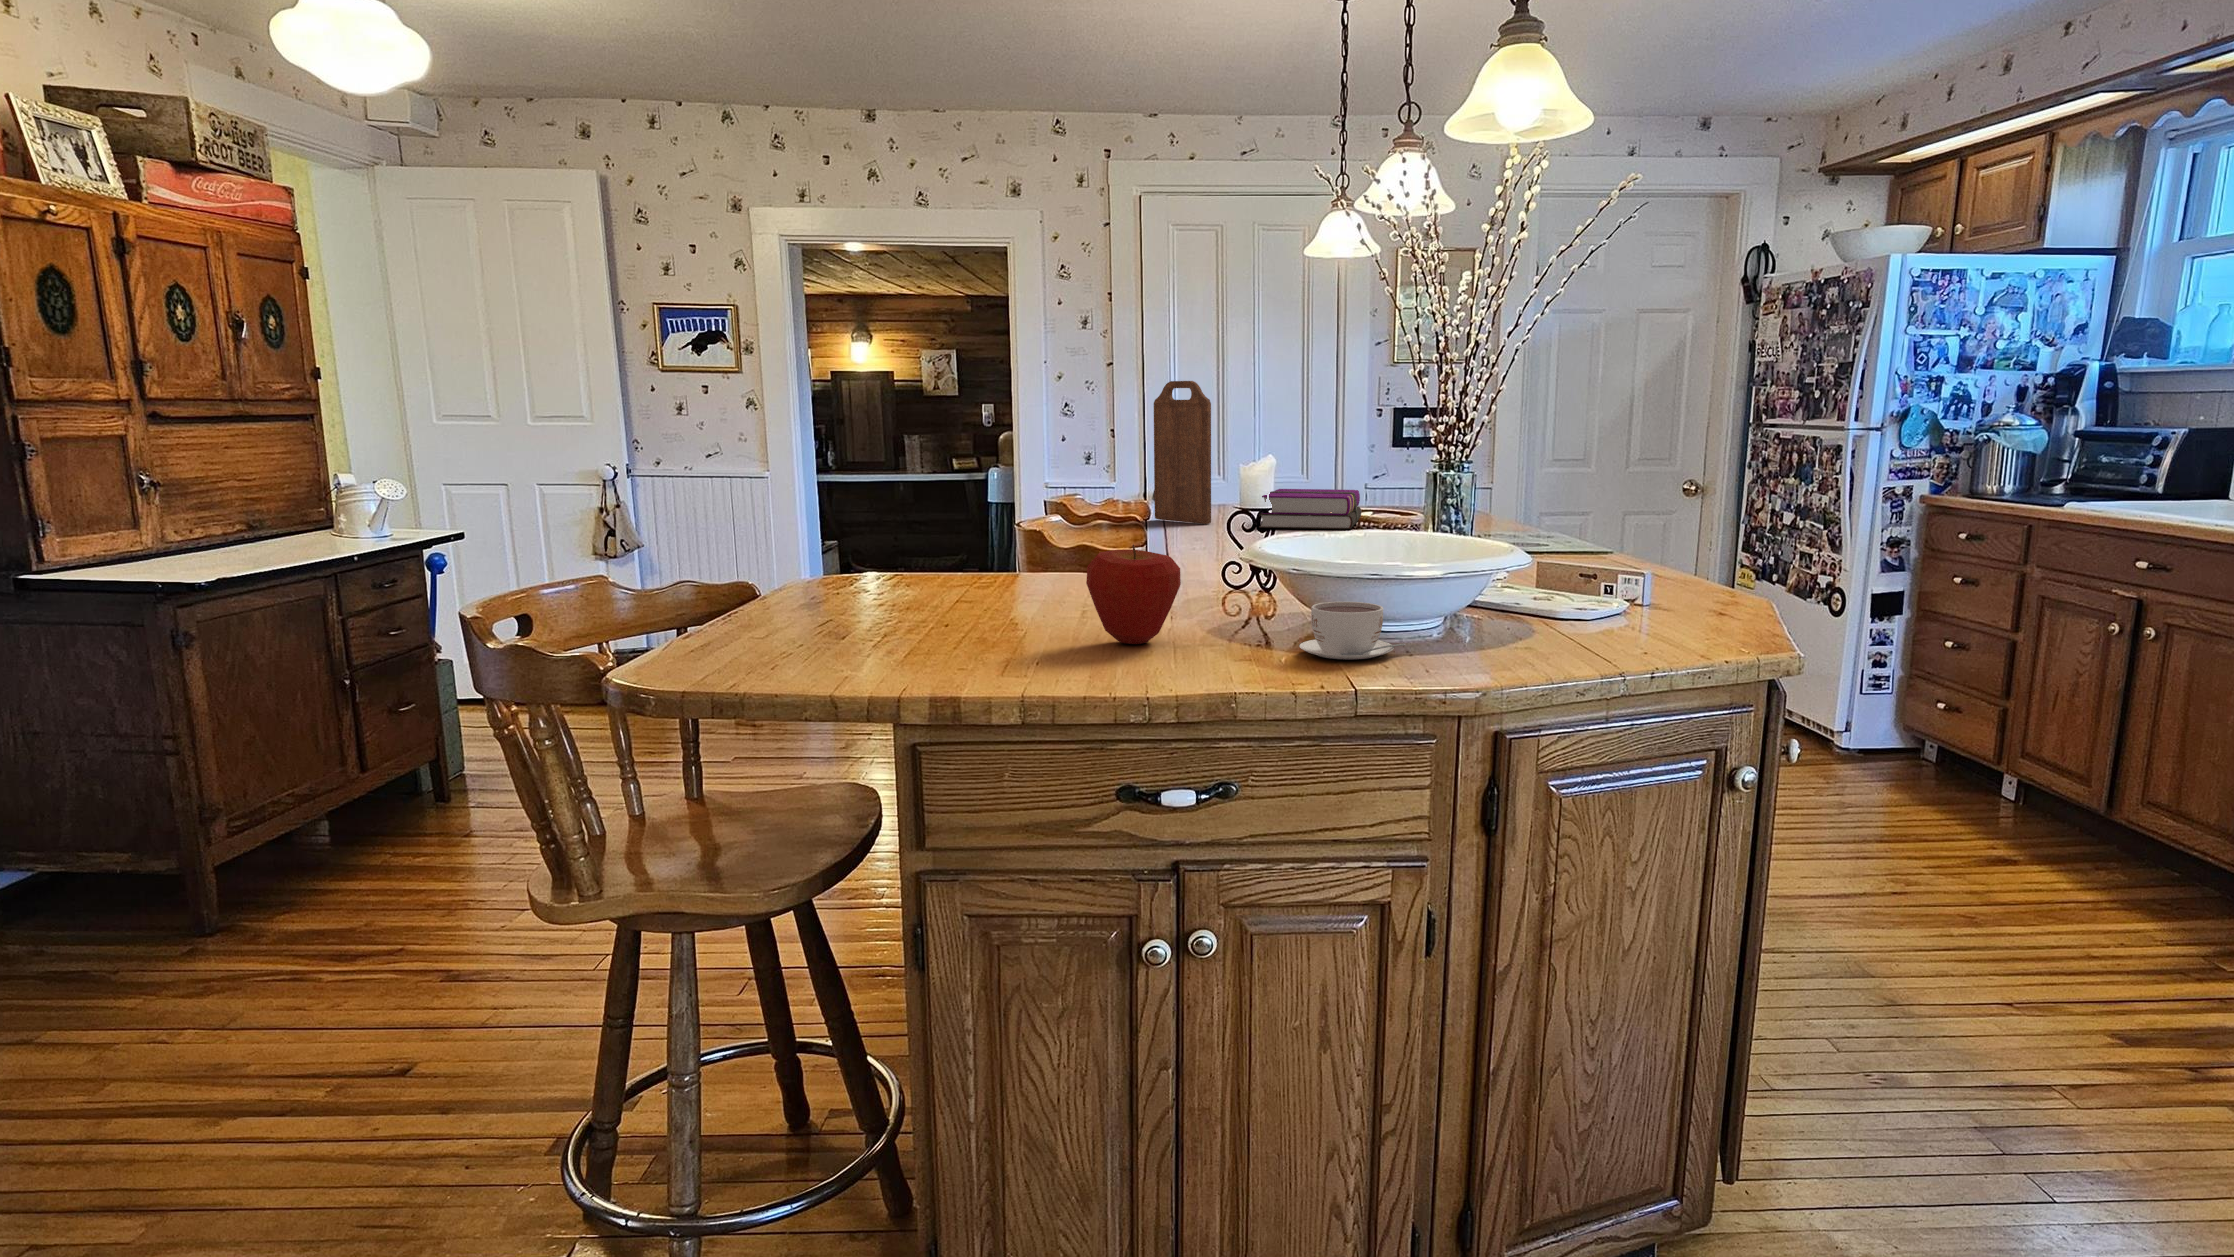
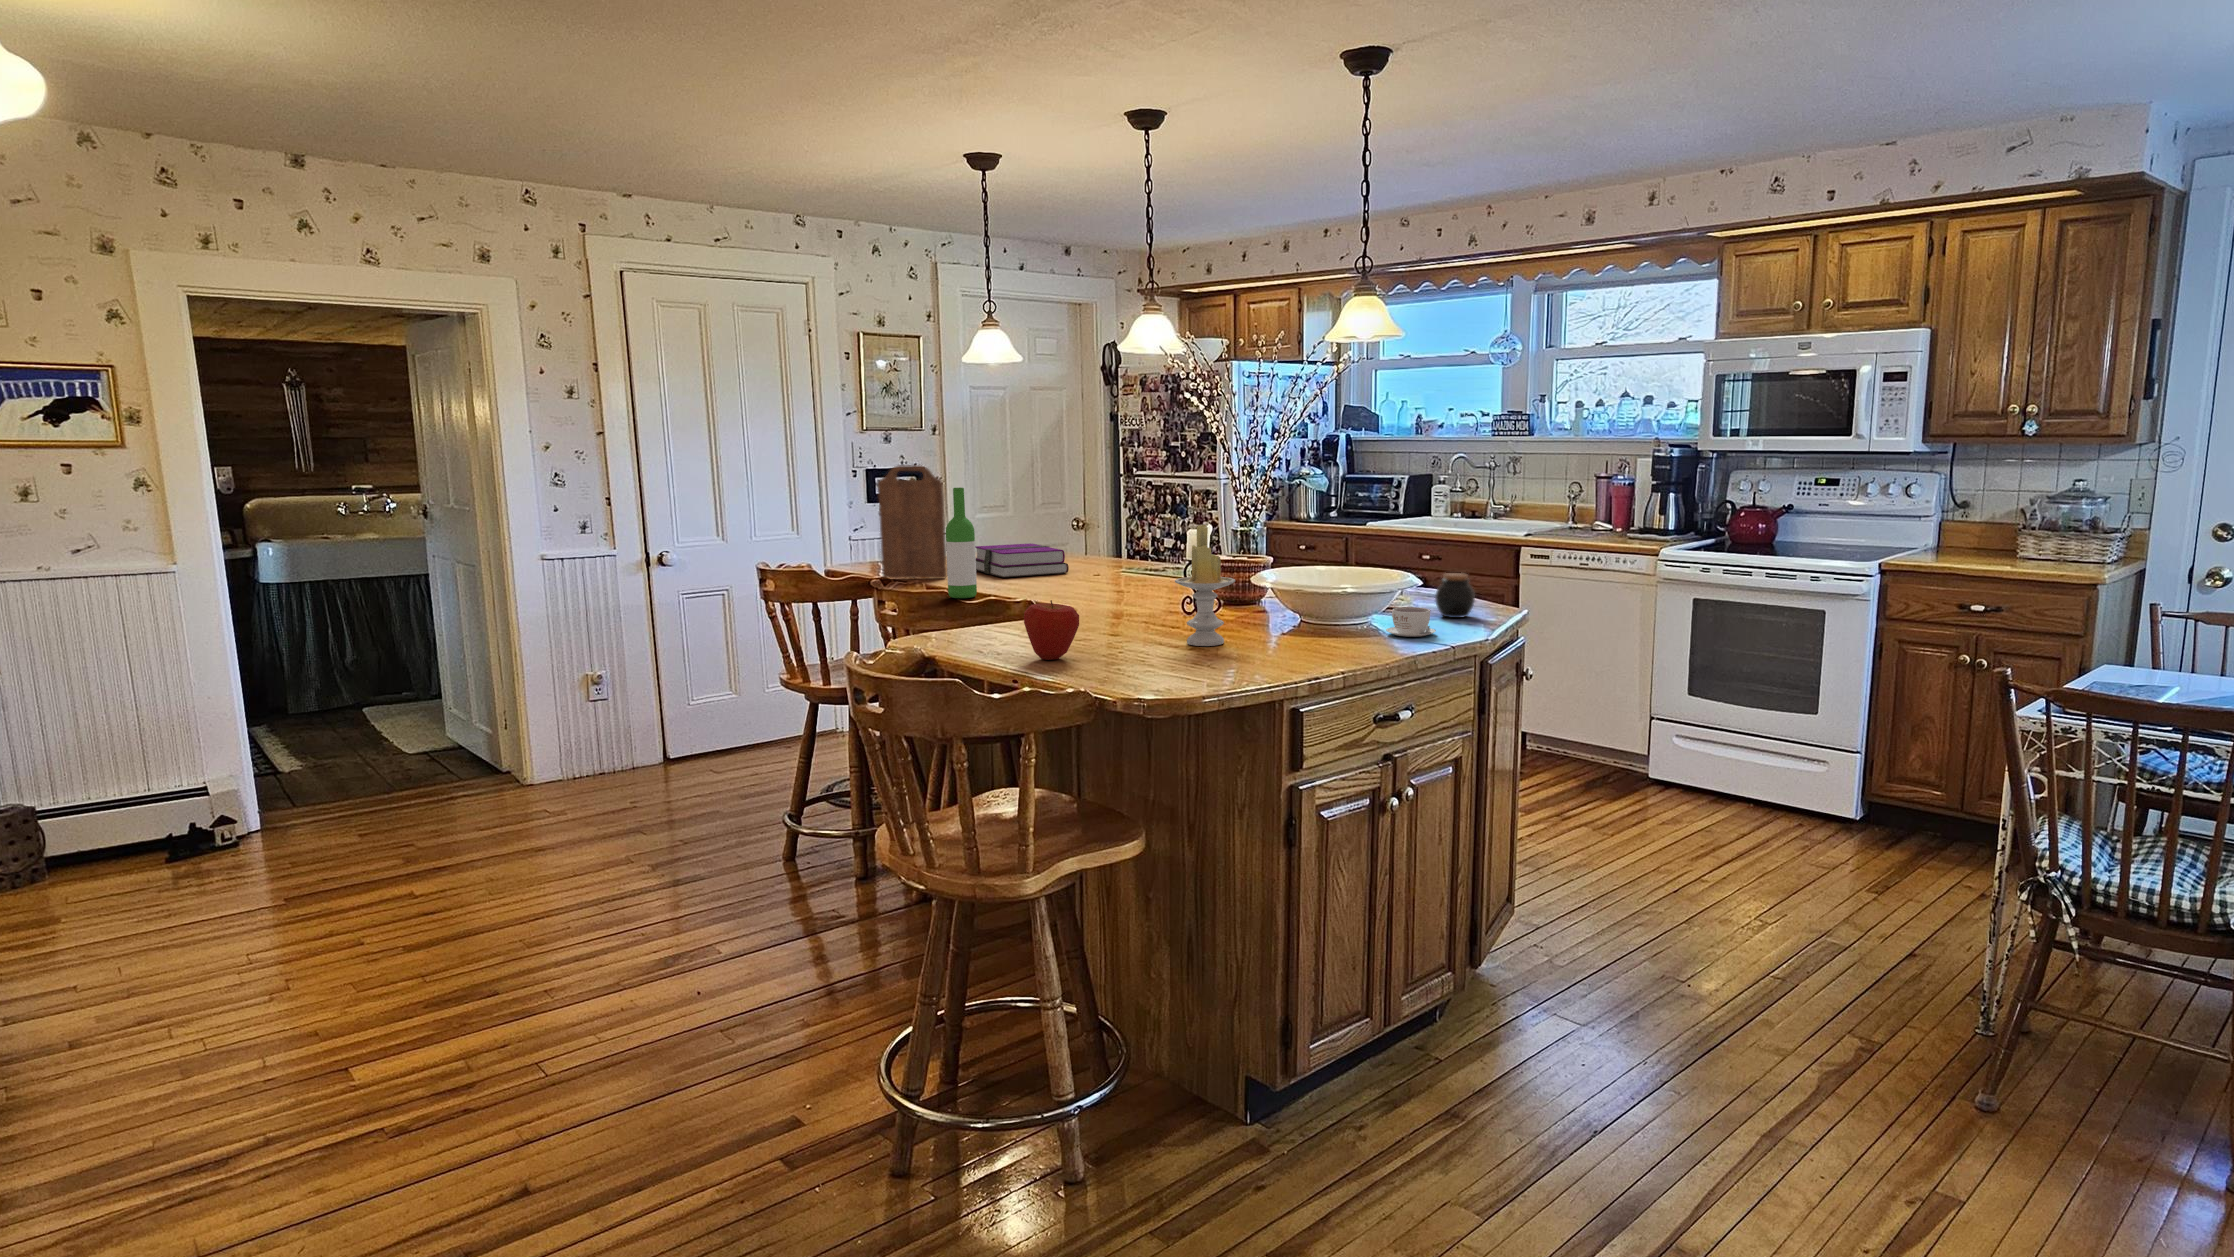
wine bottle: none [1099,400,1136,543] -> present [946,488,977,598]
candle: none [990,431,1086,626] -> present [1175,524,1235,646]
apple: present [1086,544,1181,644] -> present [1024,600,1079,660]
jar: none [1525,553,1604,642] -> present [1435,573,1475,618]

